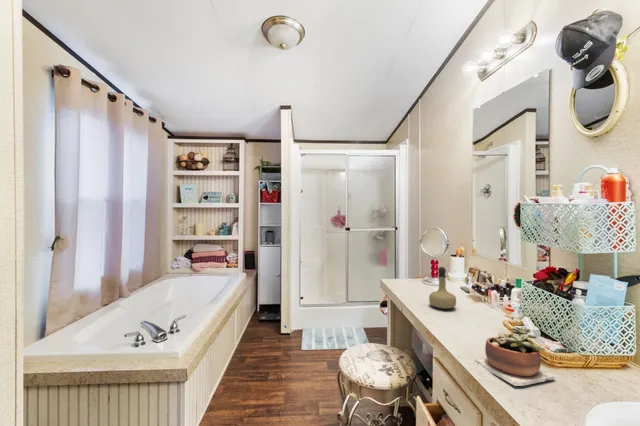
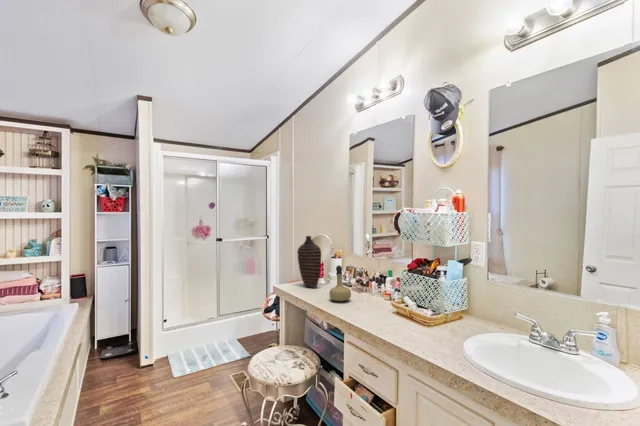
decorative vase: none [406,231,431,288] -> present [297,236,321,288]
succulent plant: present [475,327,556,386] -> none [386,300,435,341]

